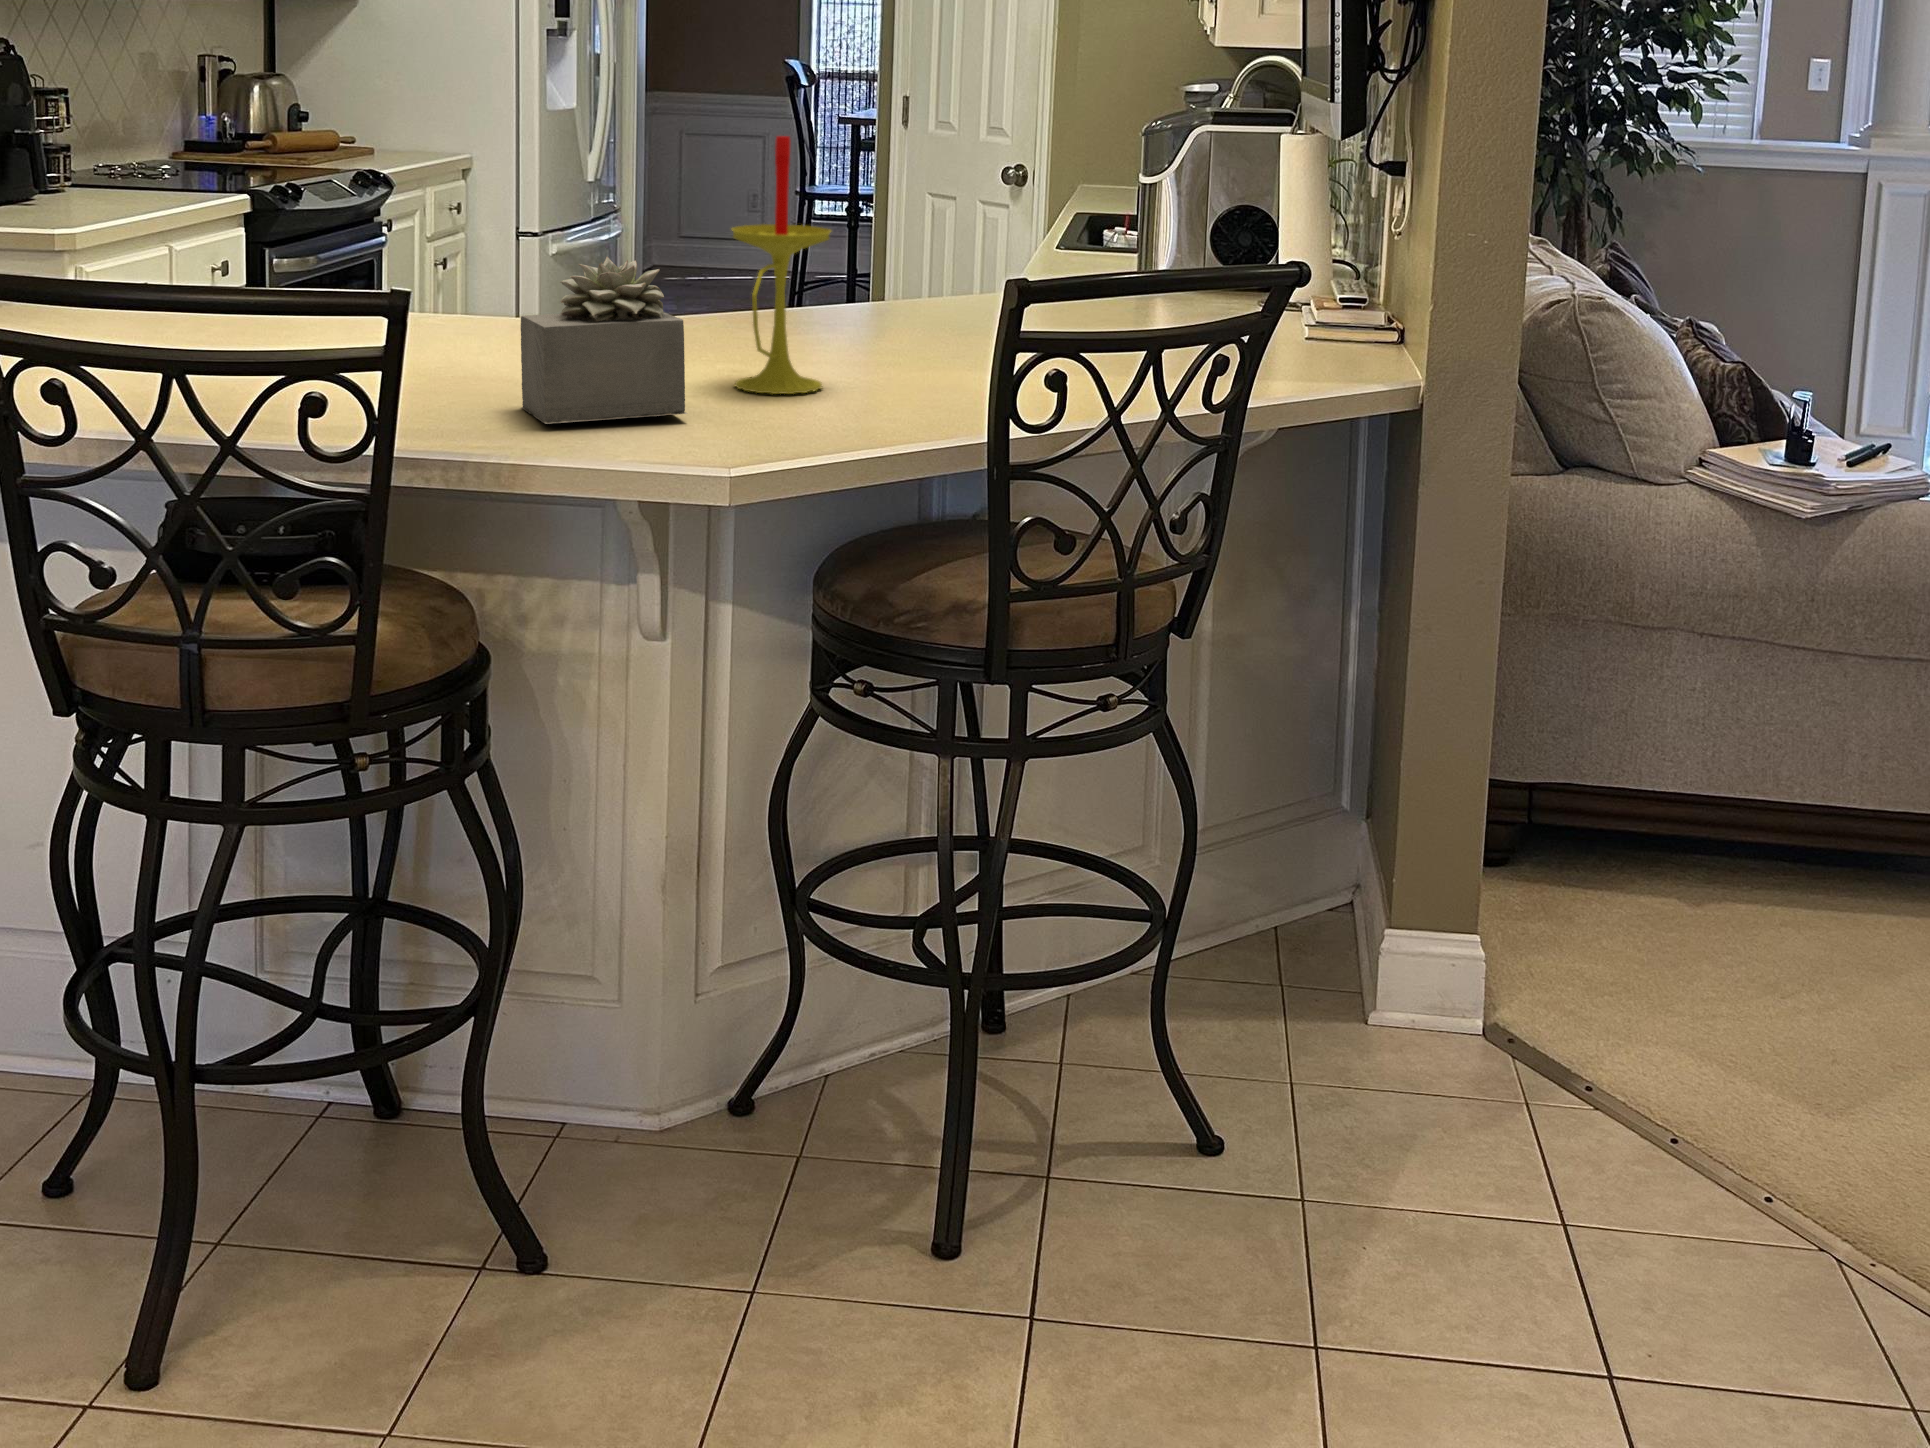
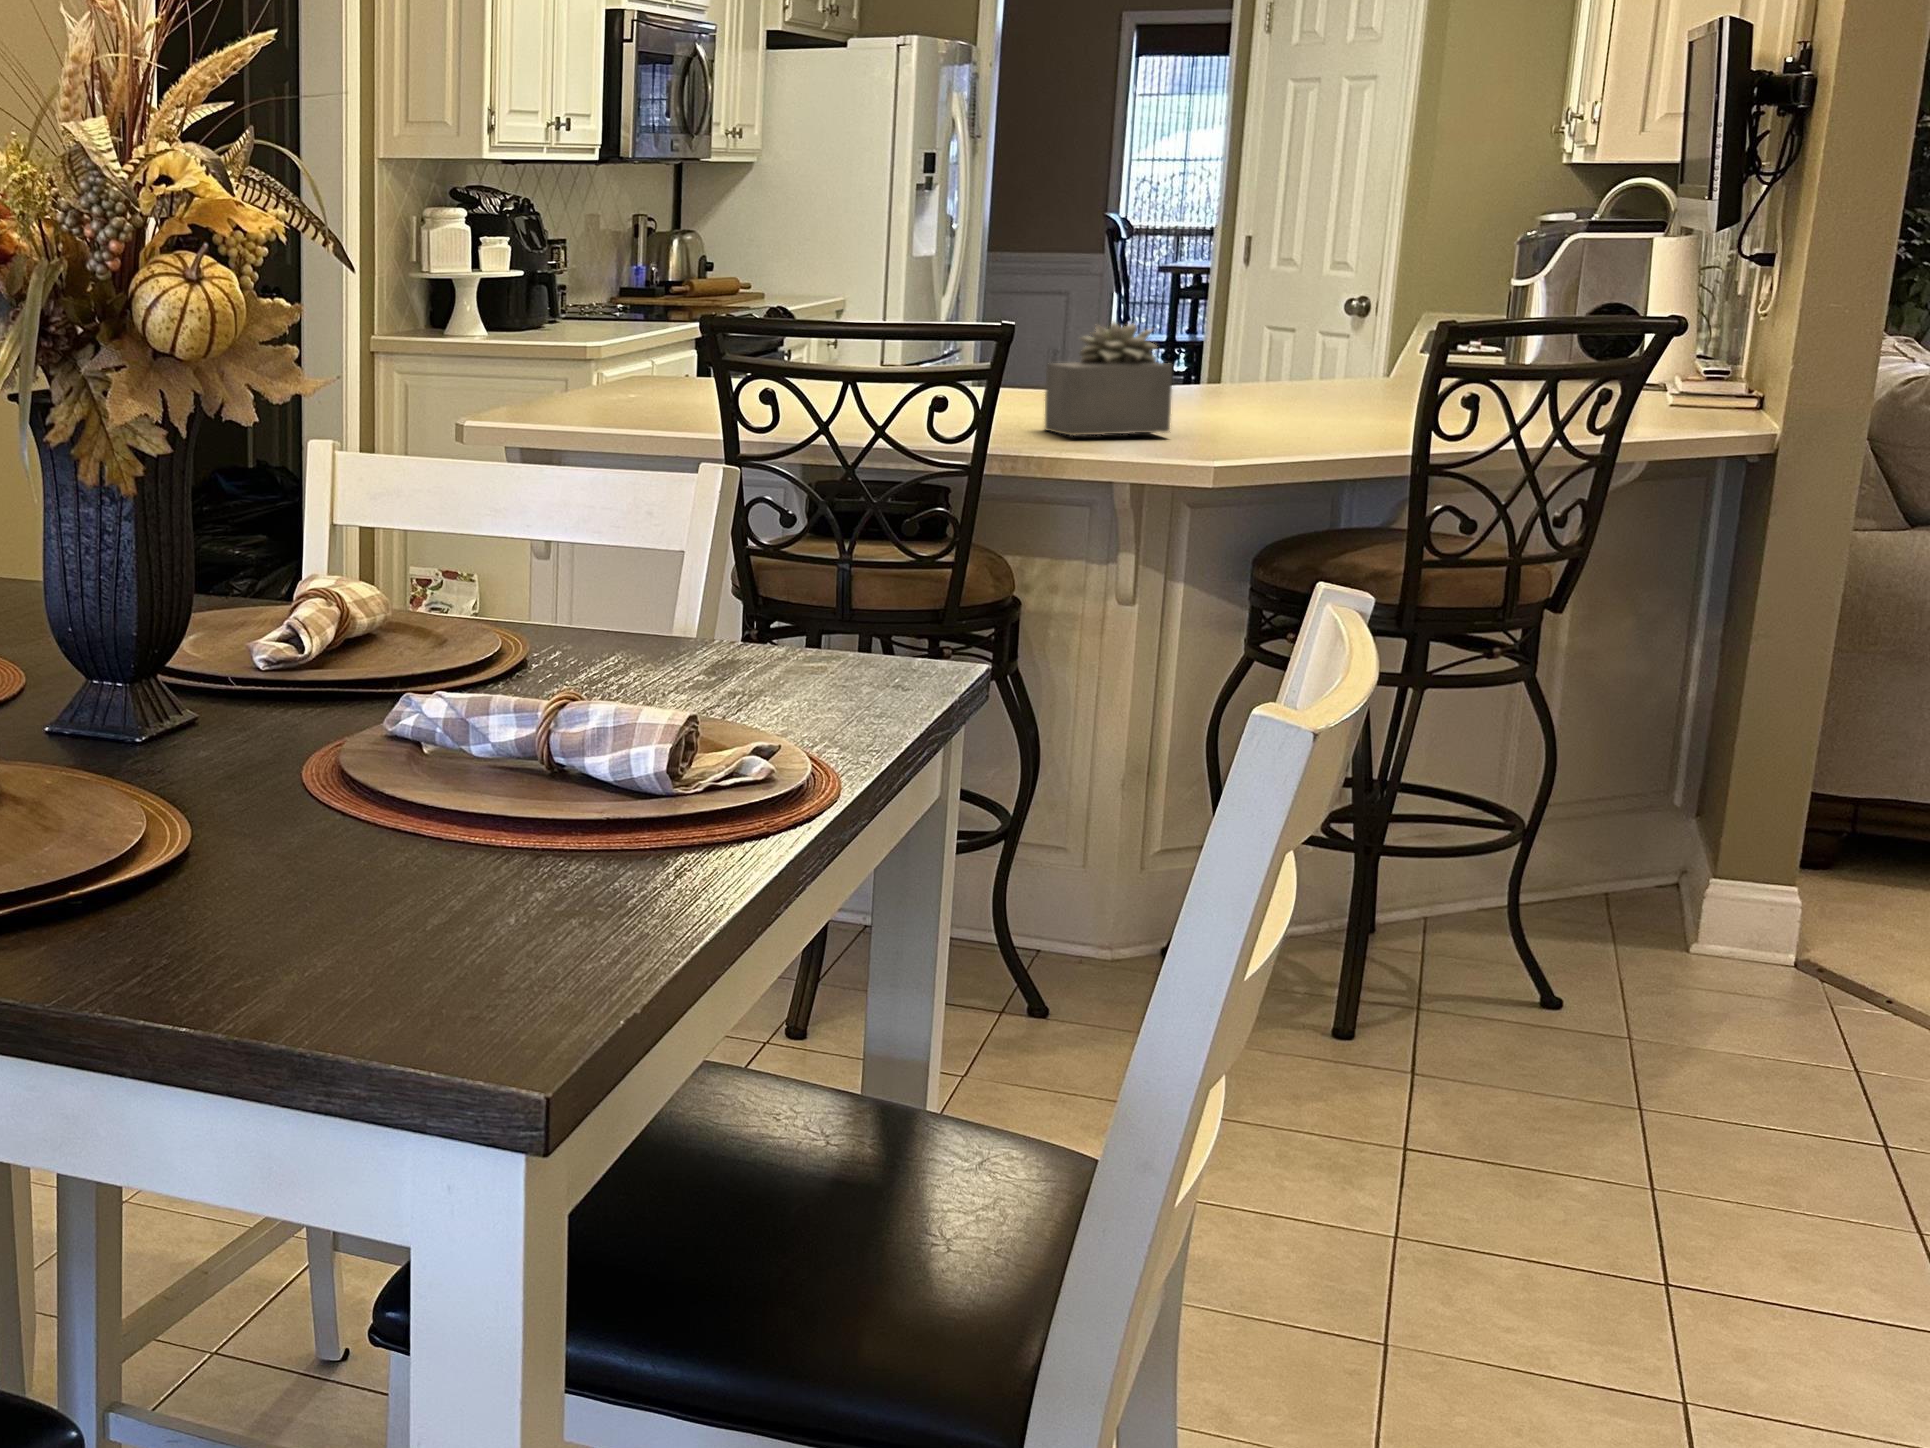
candle: present [732,136,831,394] -> none [1193,227,1278,426]

